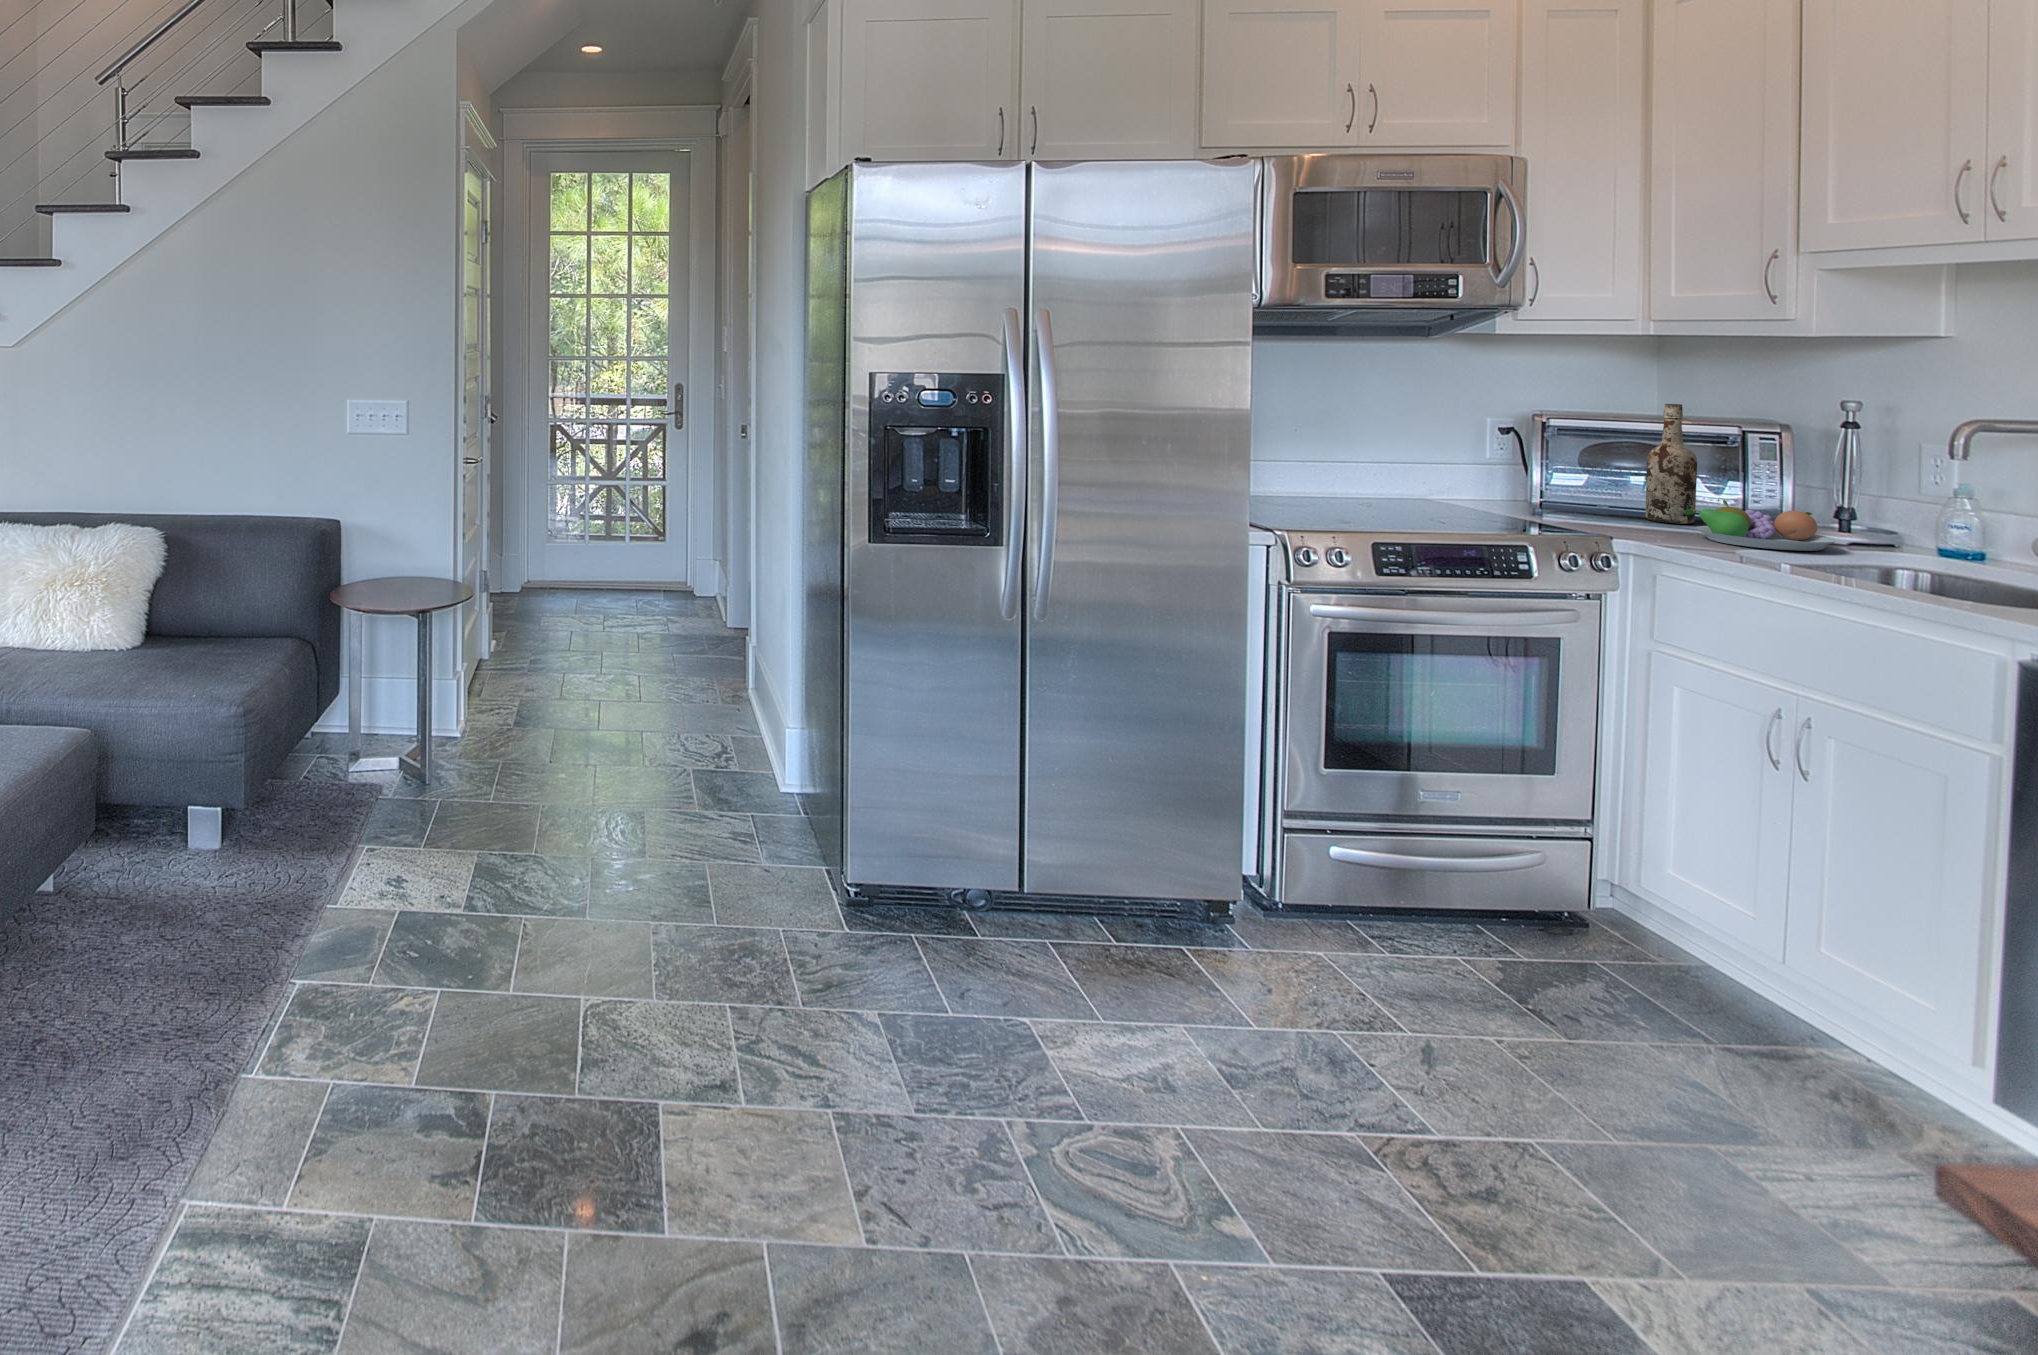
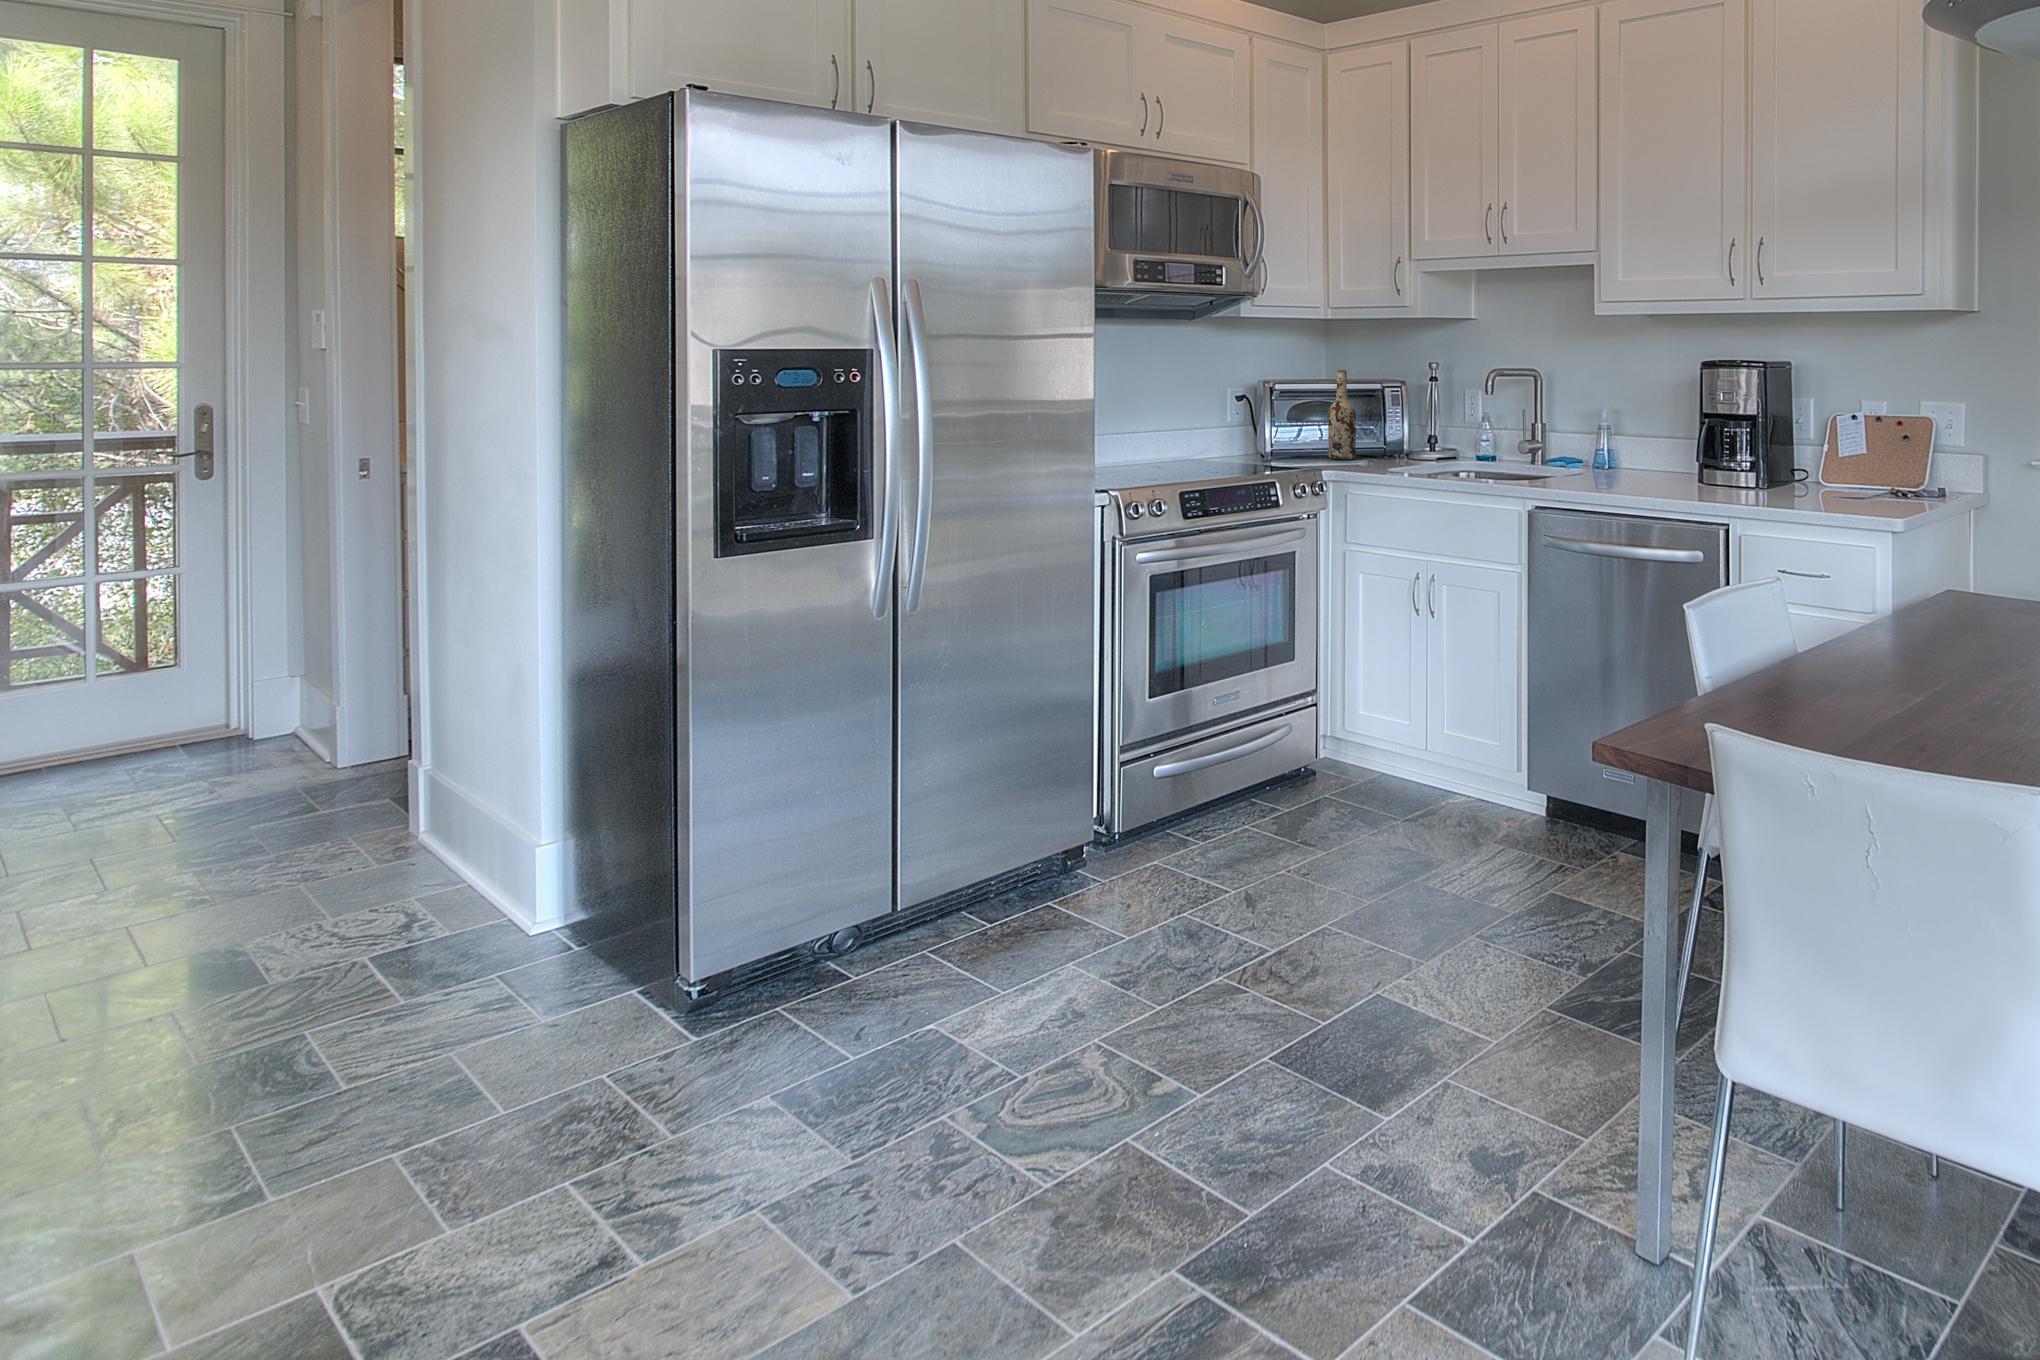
fruit bowl: present [1684,500,1837,551] -> none [1356,437,1431,468]

